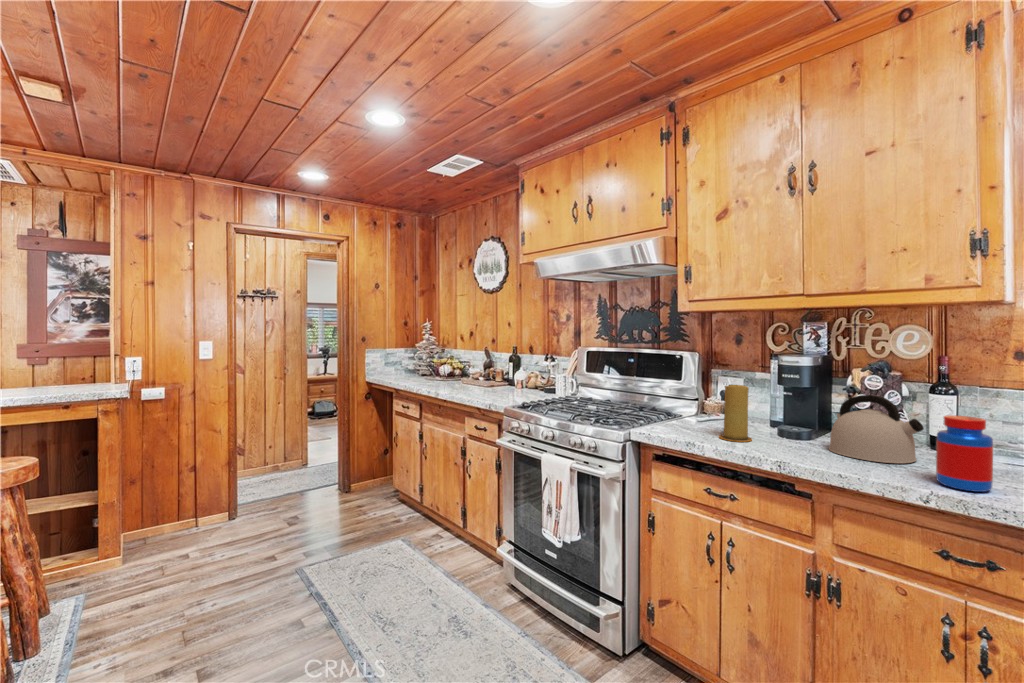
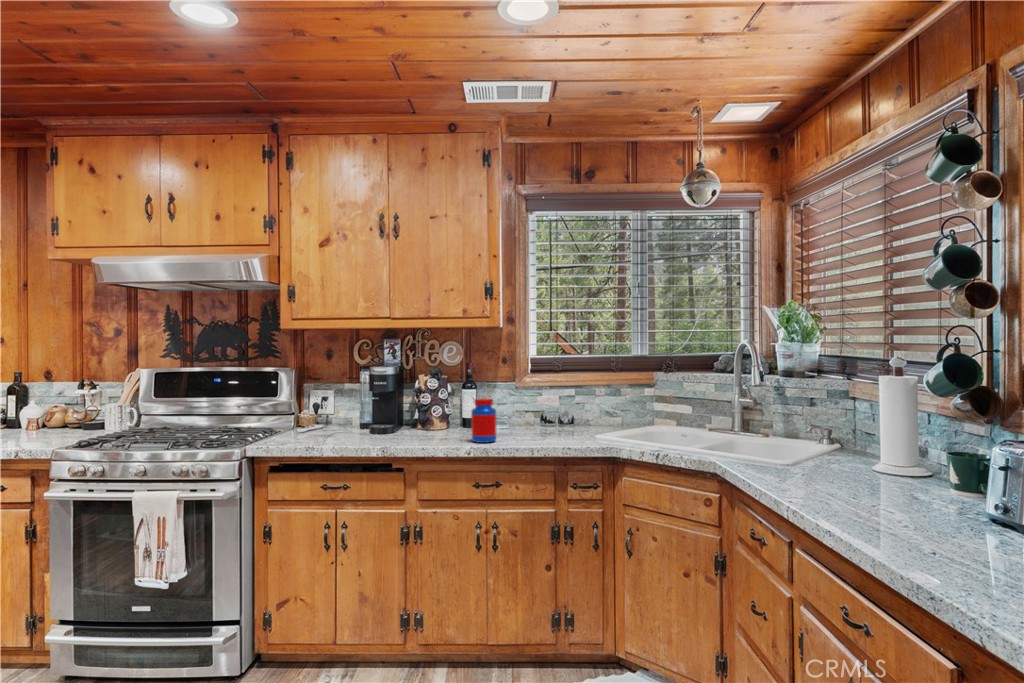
candle: present [719,385,752,442] -> none [329,393,356,440]
kettle: present [829,395,924,463] -> none [409,392,463,438]

